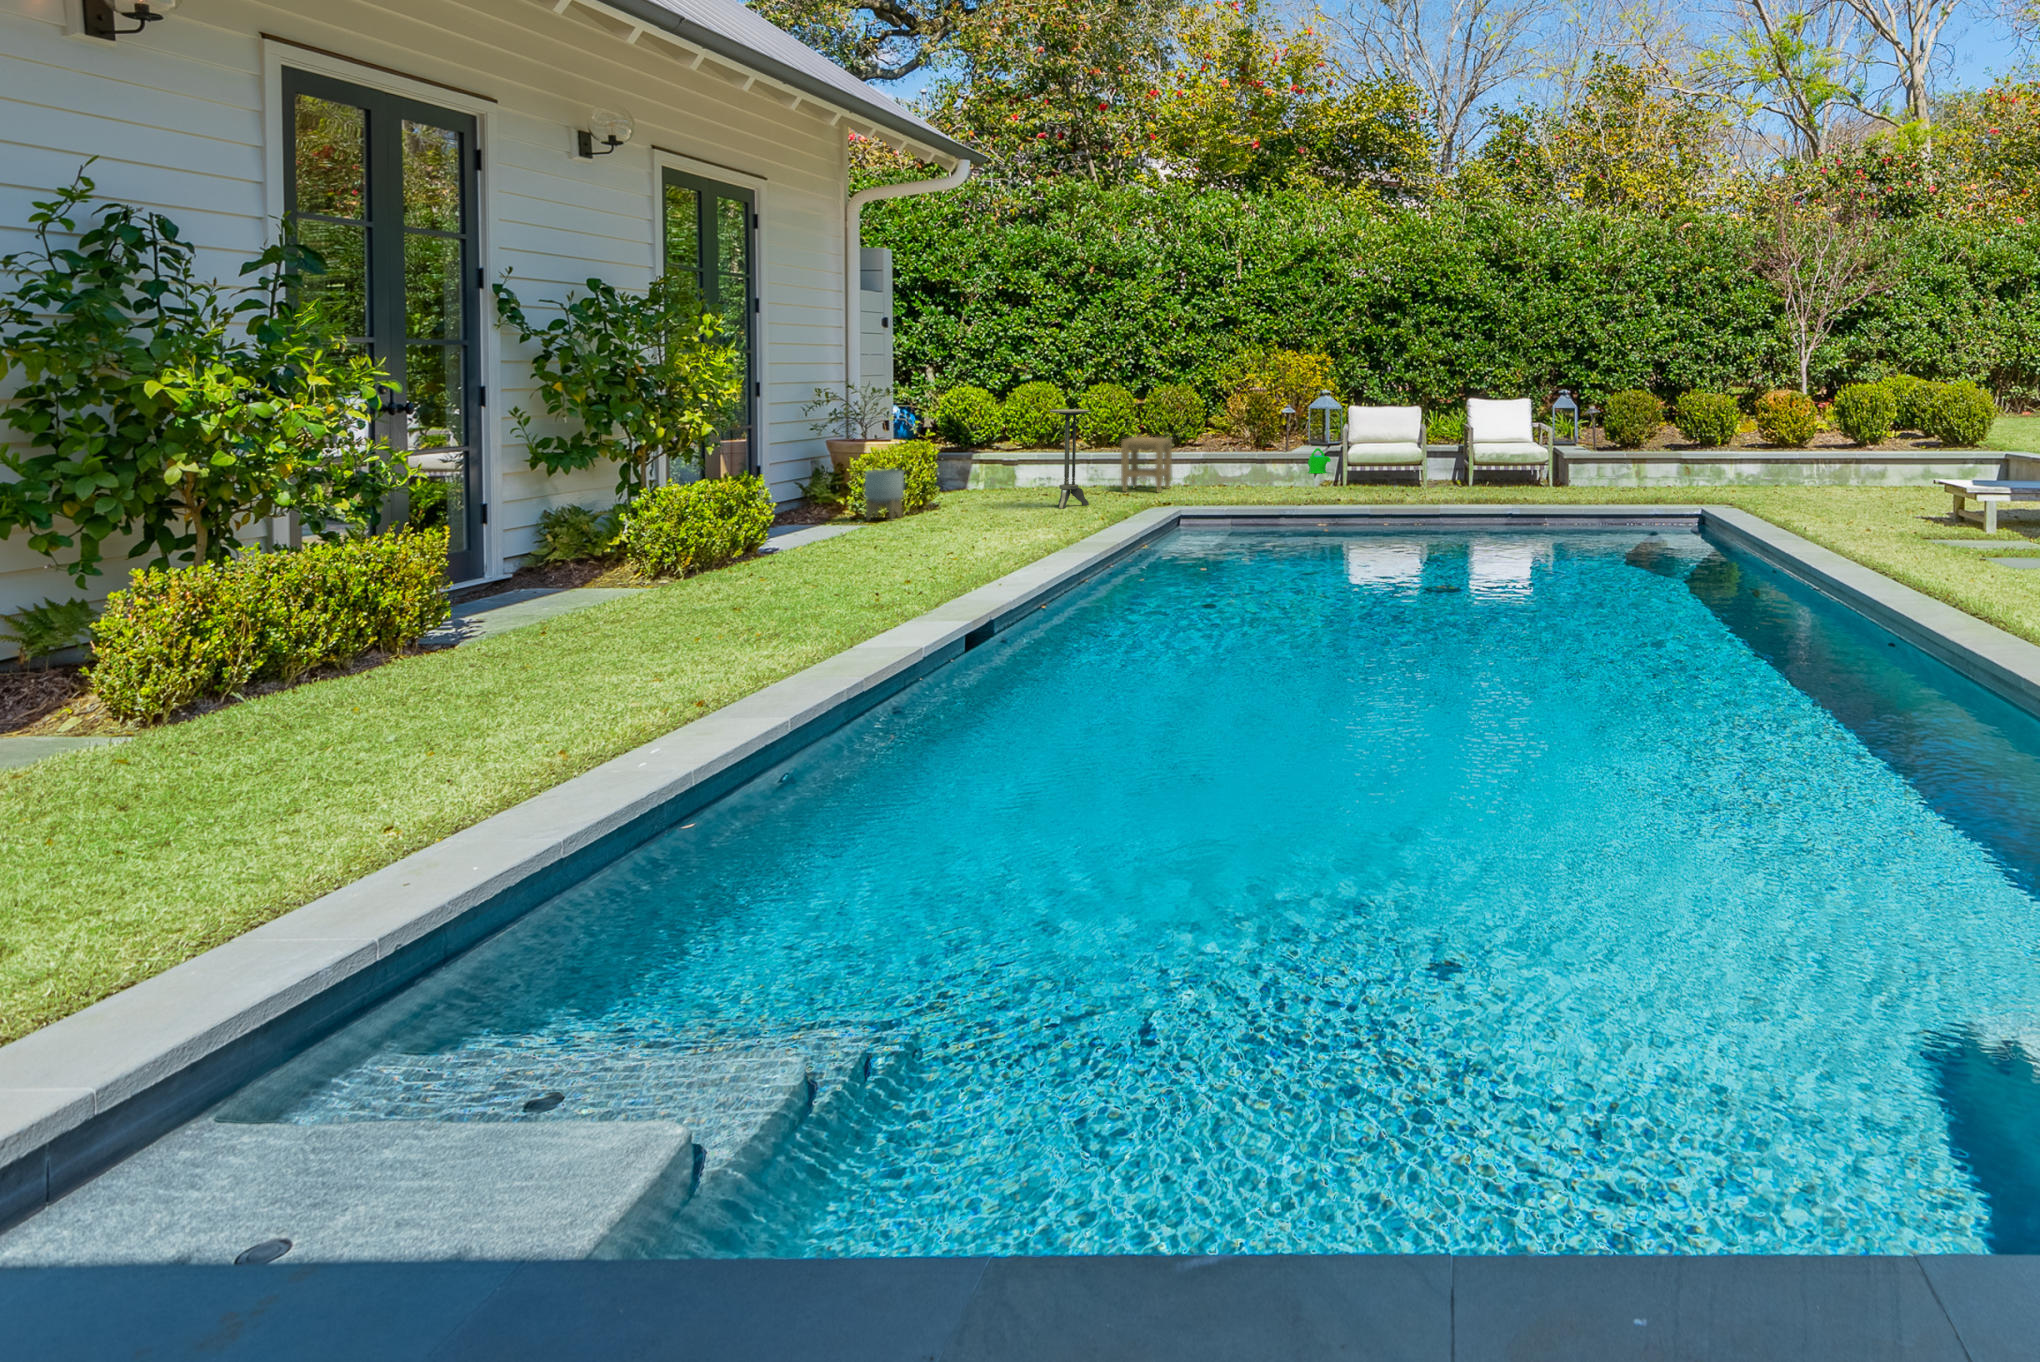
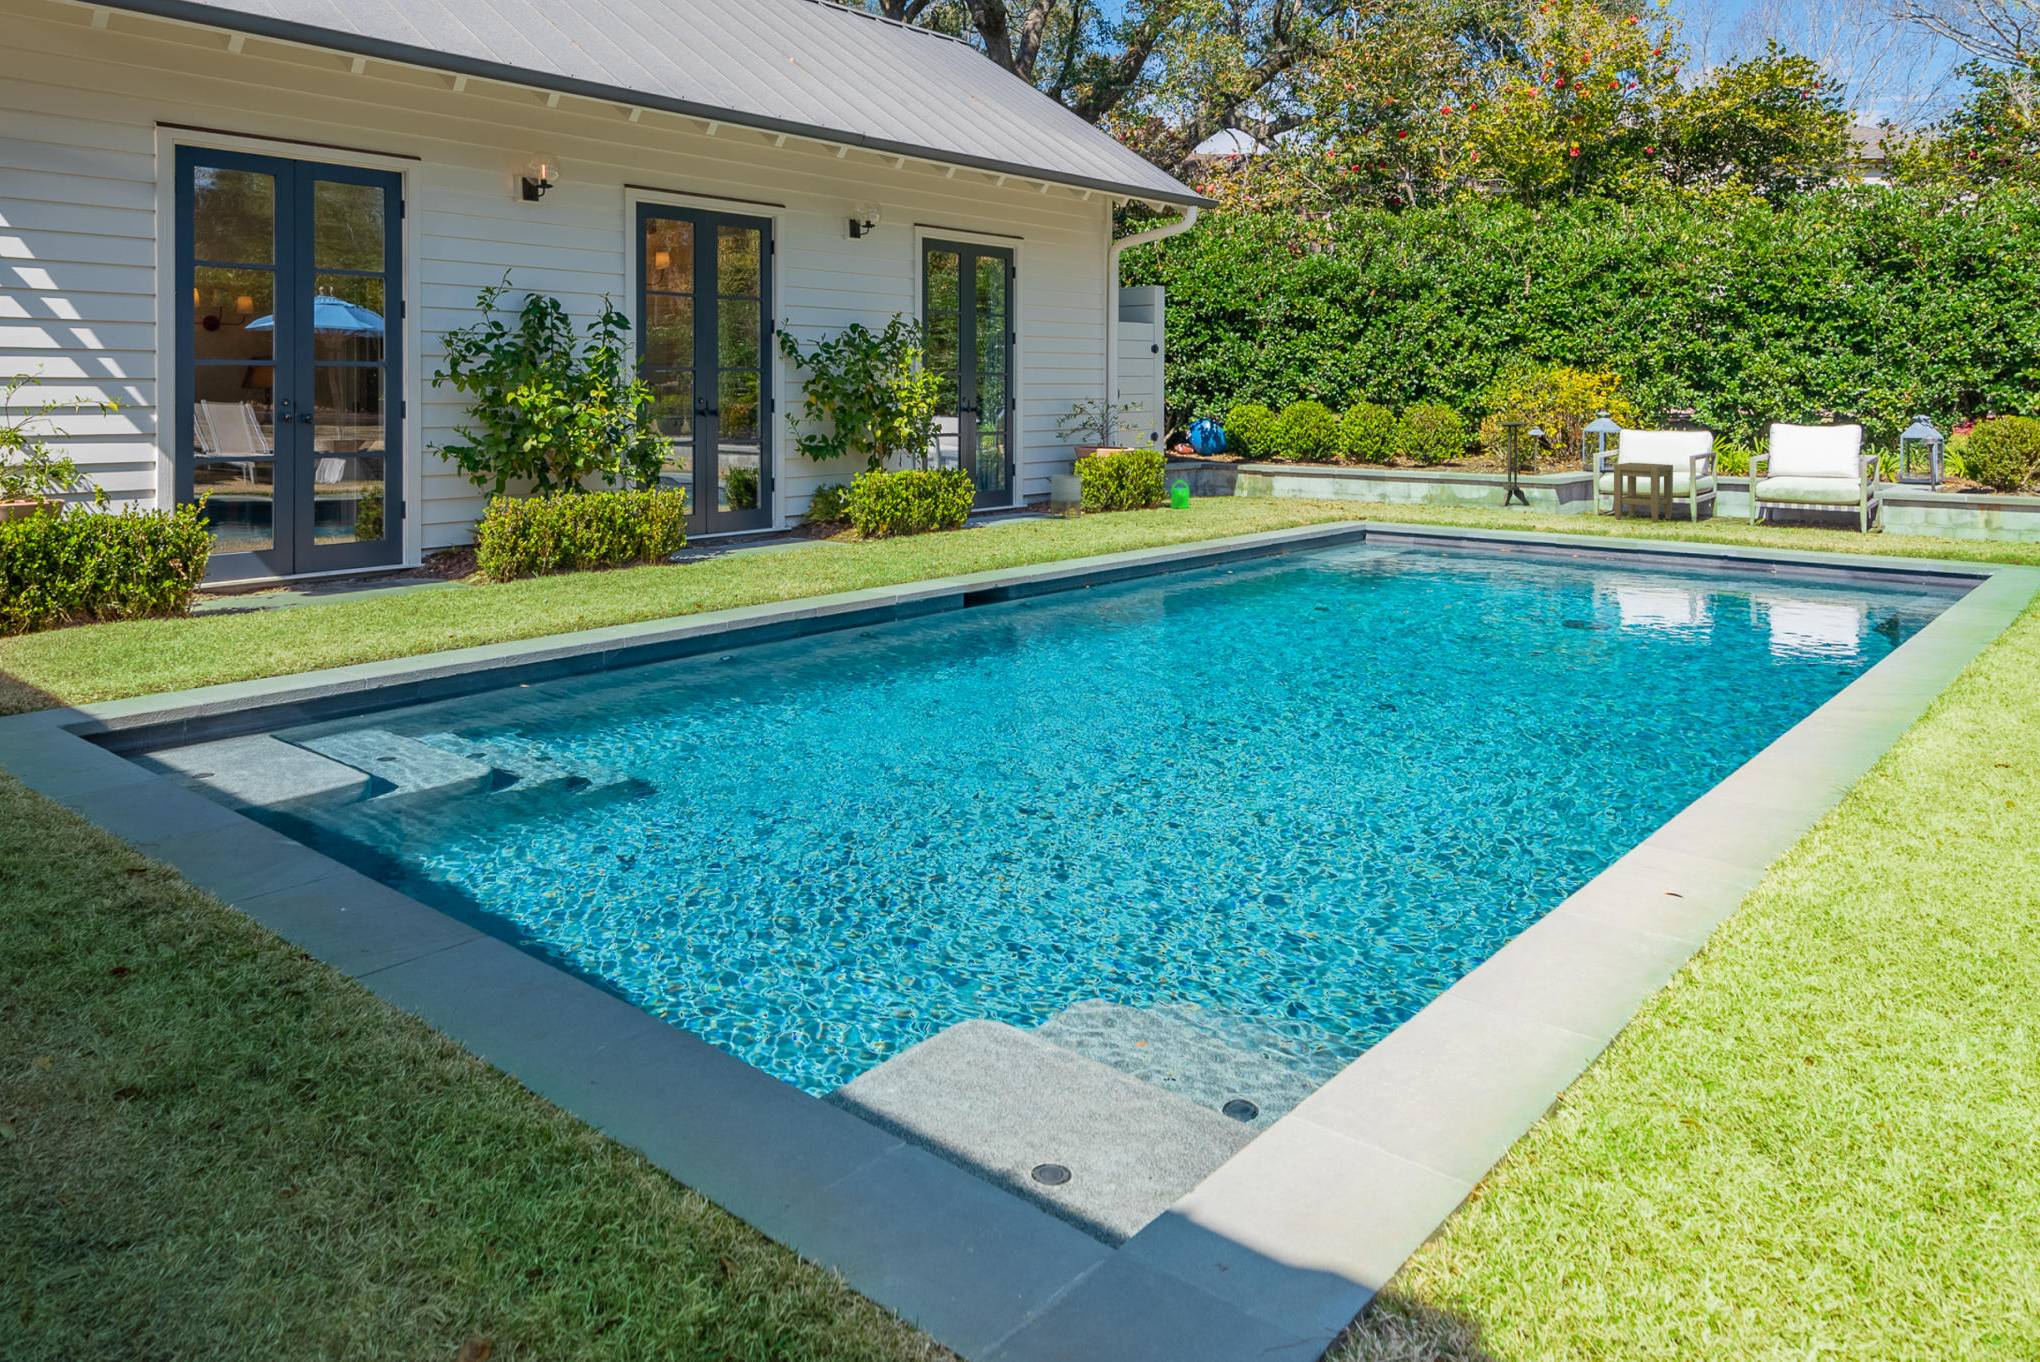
side table: present [1050,409,1090,509] -> present [1495,422,1530,506]
stool: present [1121,437,1172,492] -> present [1614,463,1673,522]
watering can: present [1308,448,1331,473] -> present [1171,480,1190,508]

